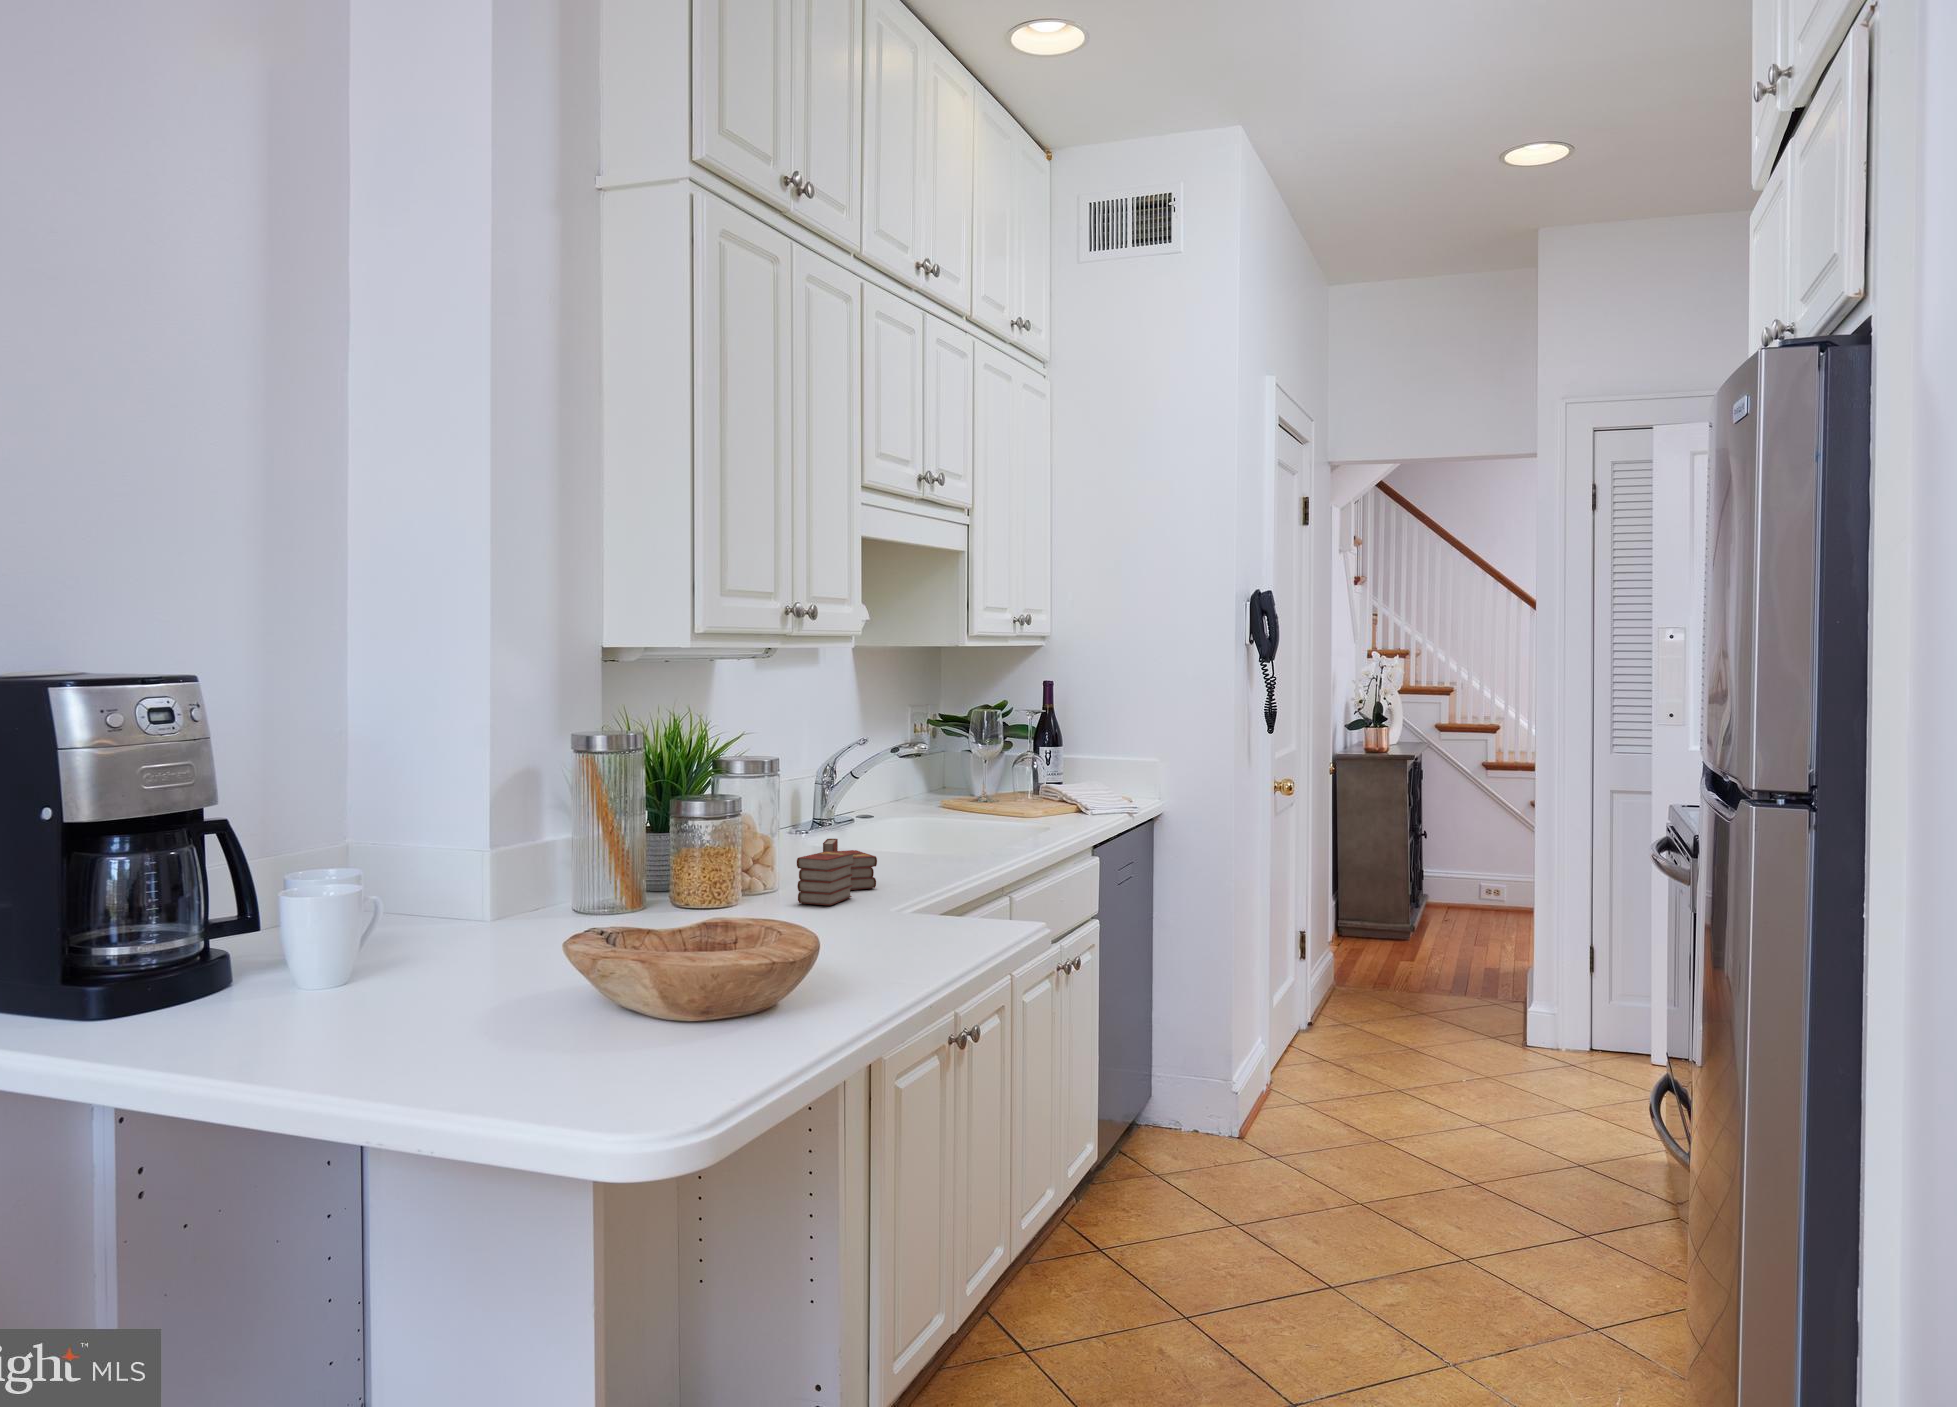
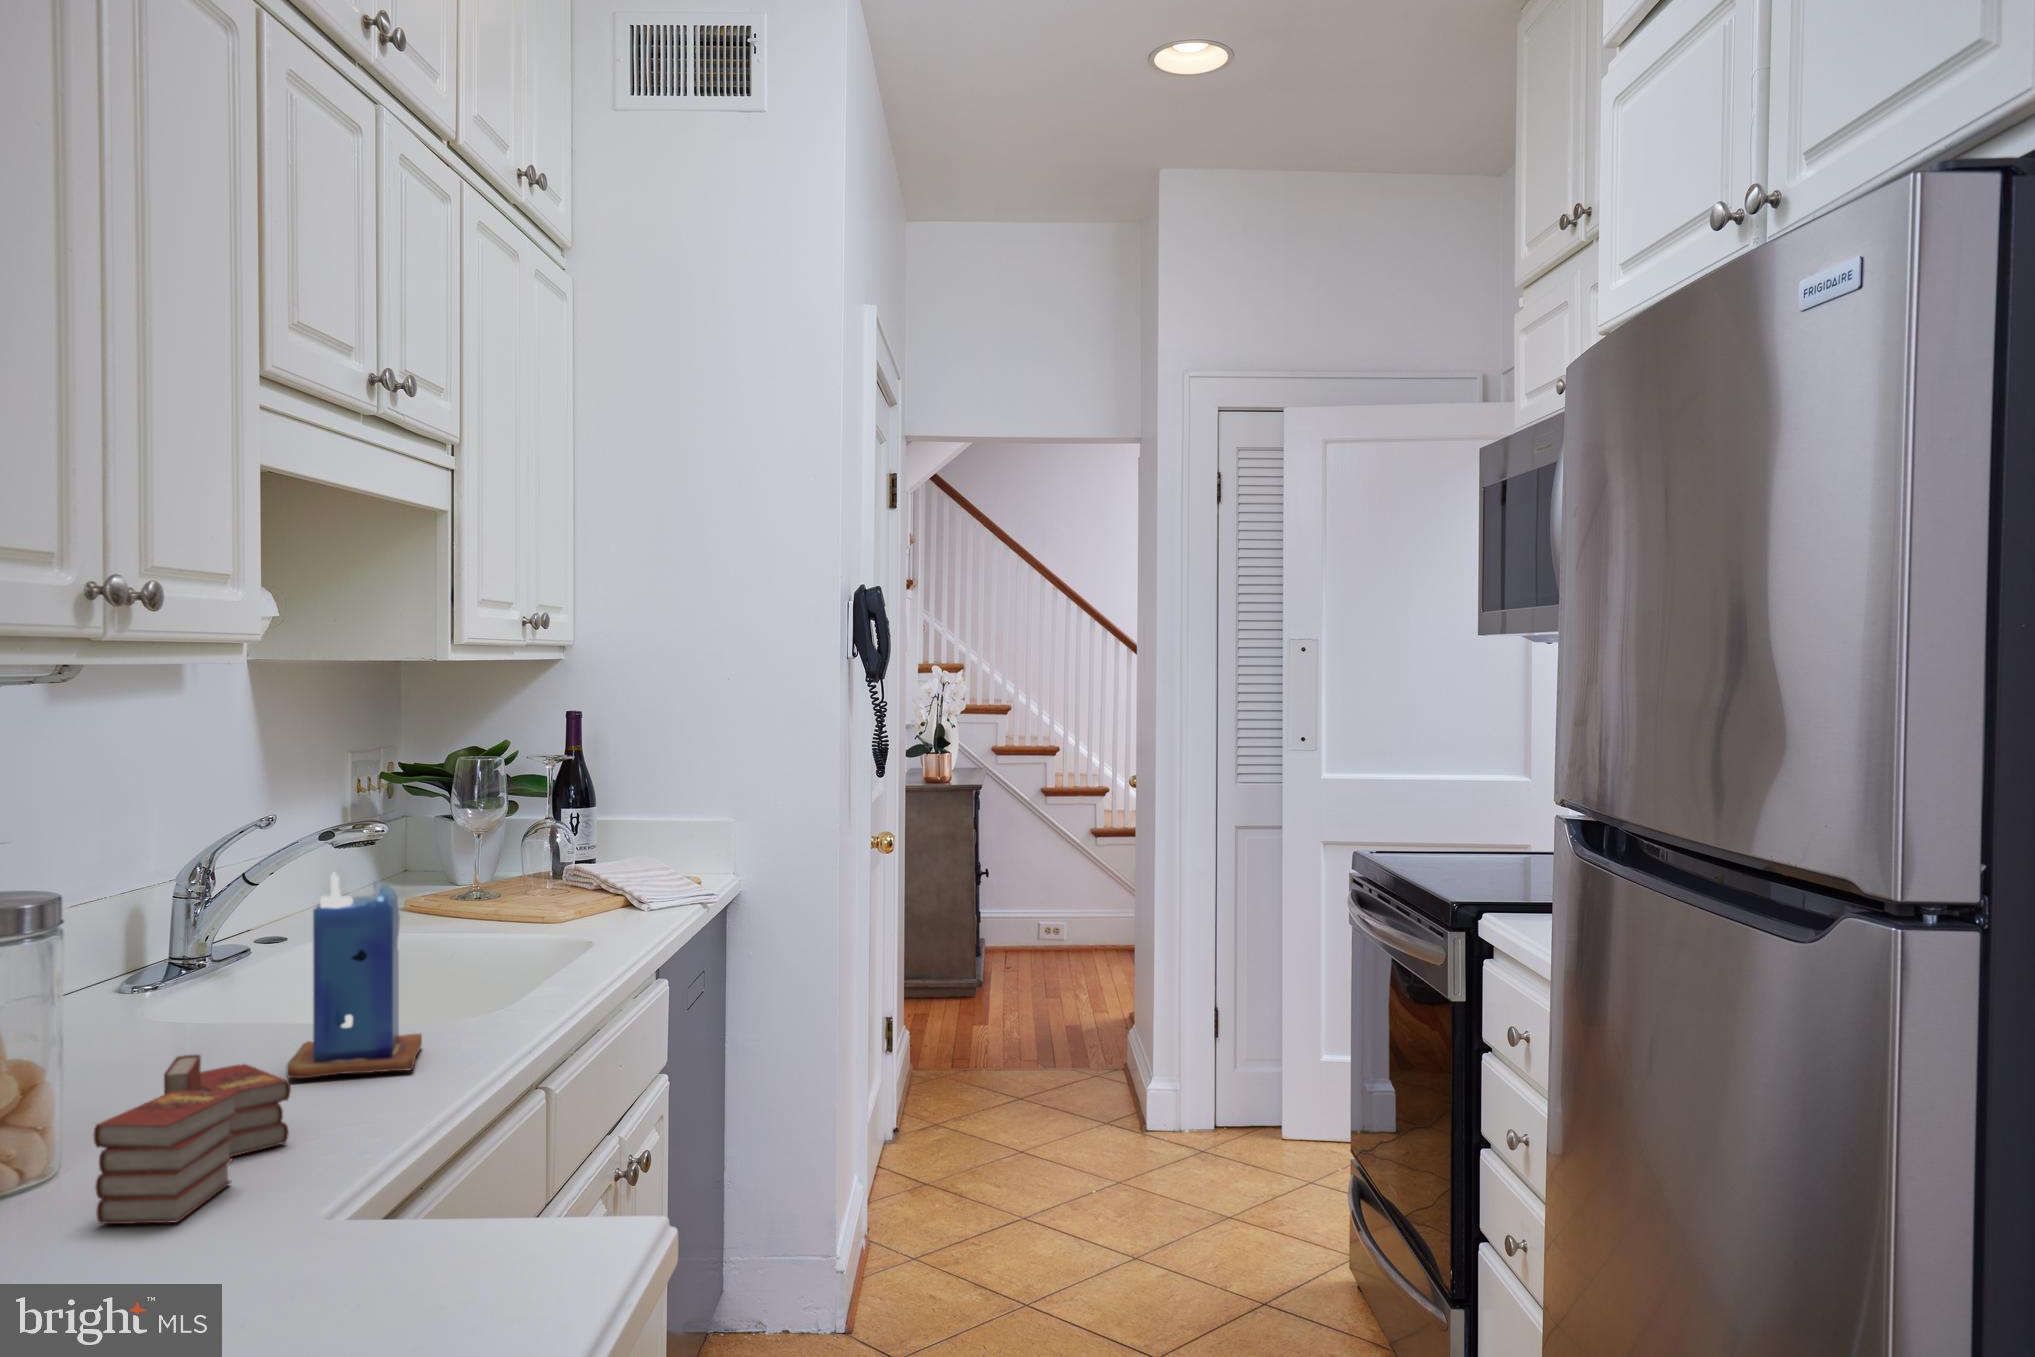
candle: none [875,760,942,869] -> present [287,873,422,1078]

